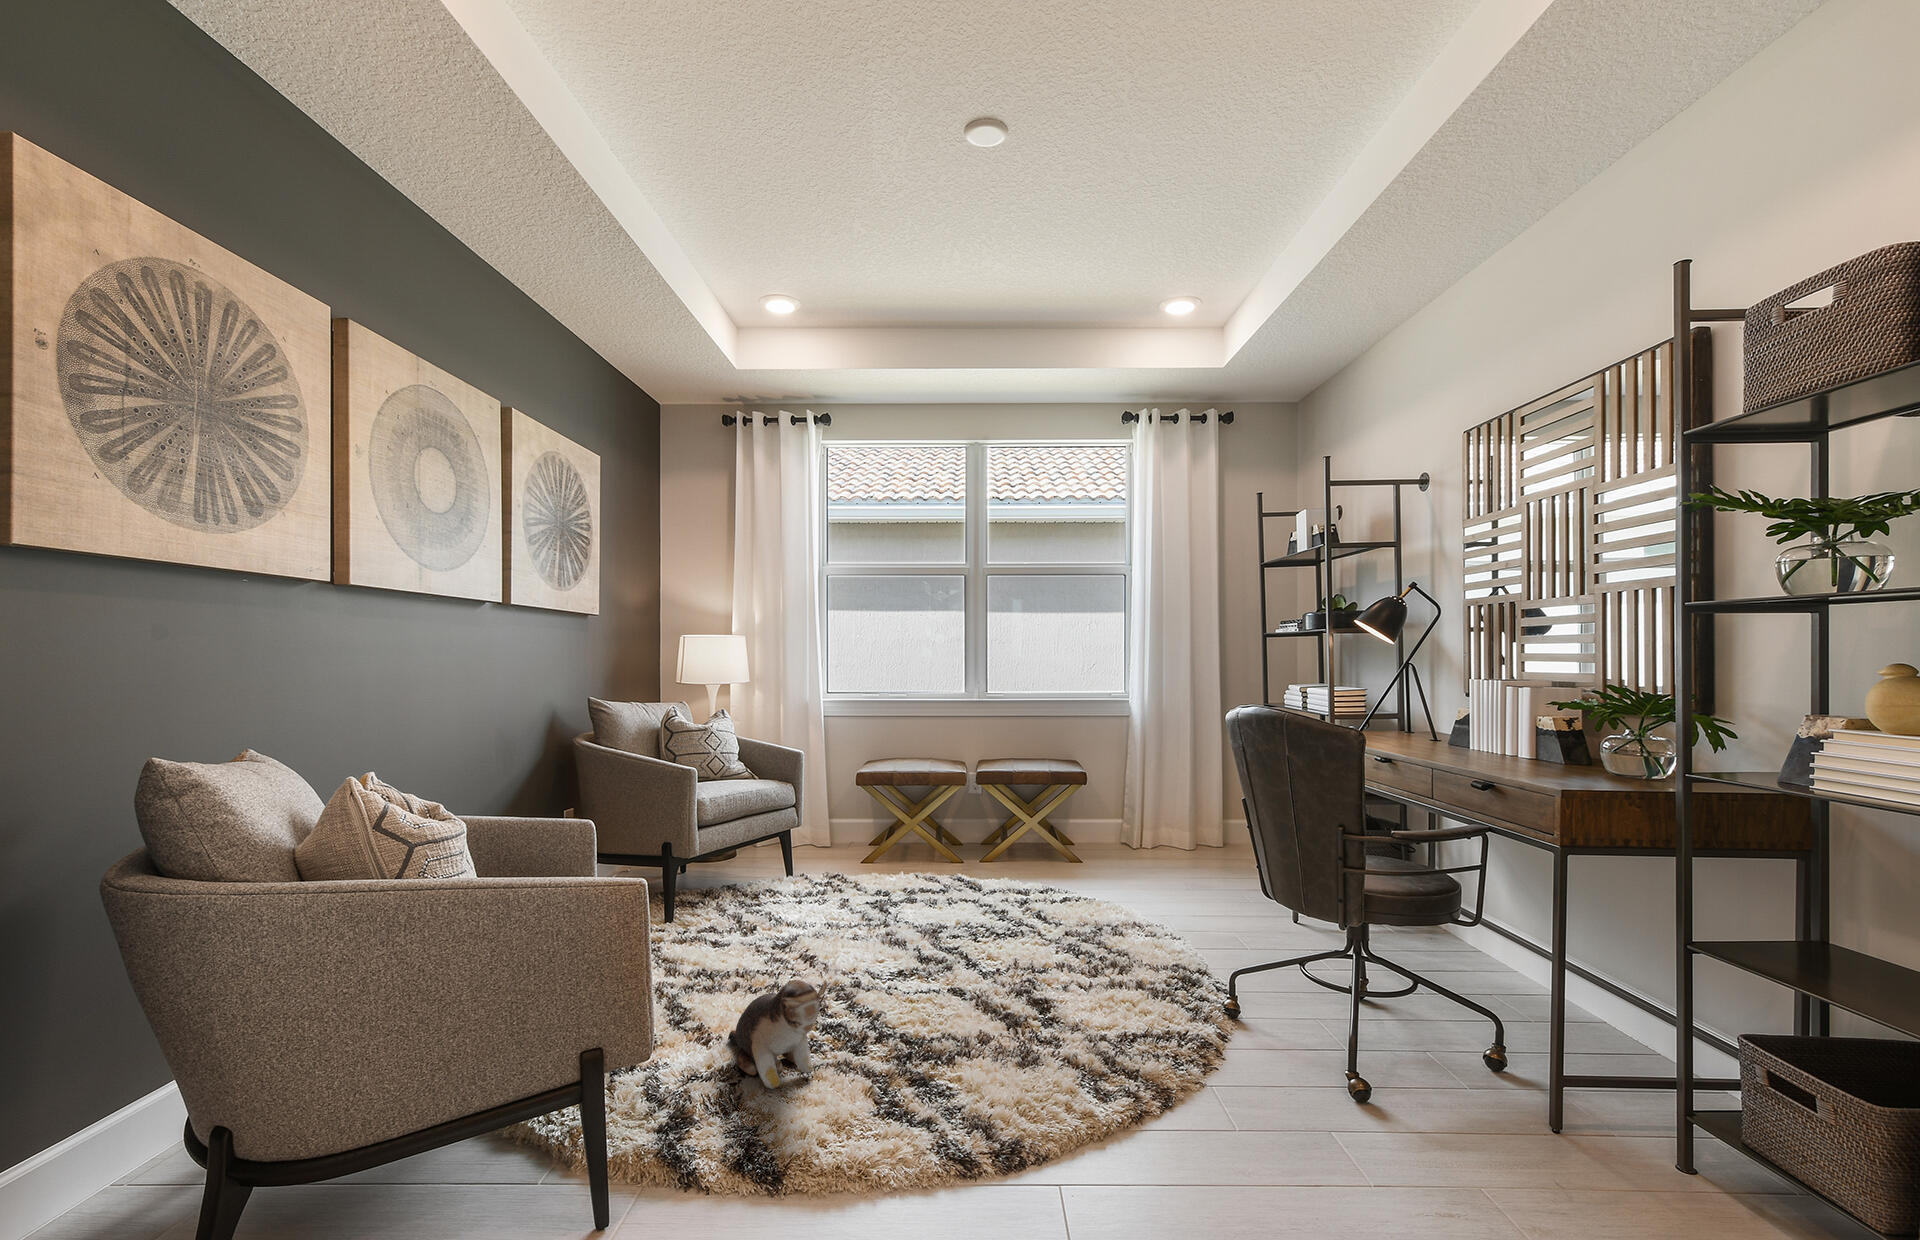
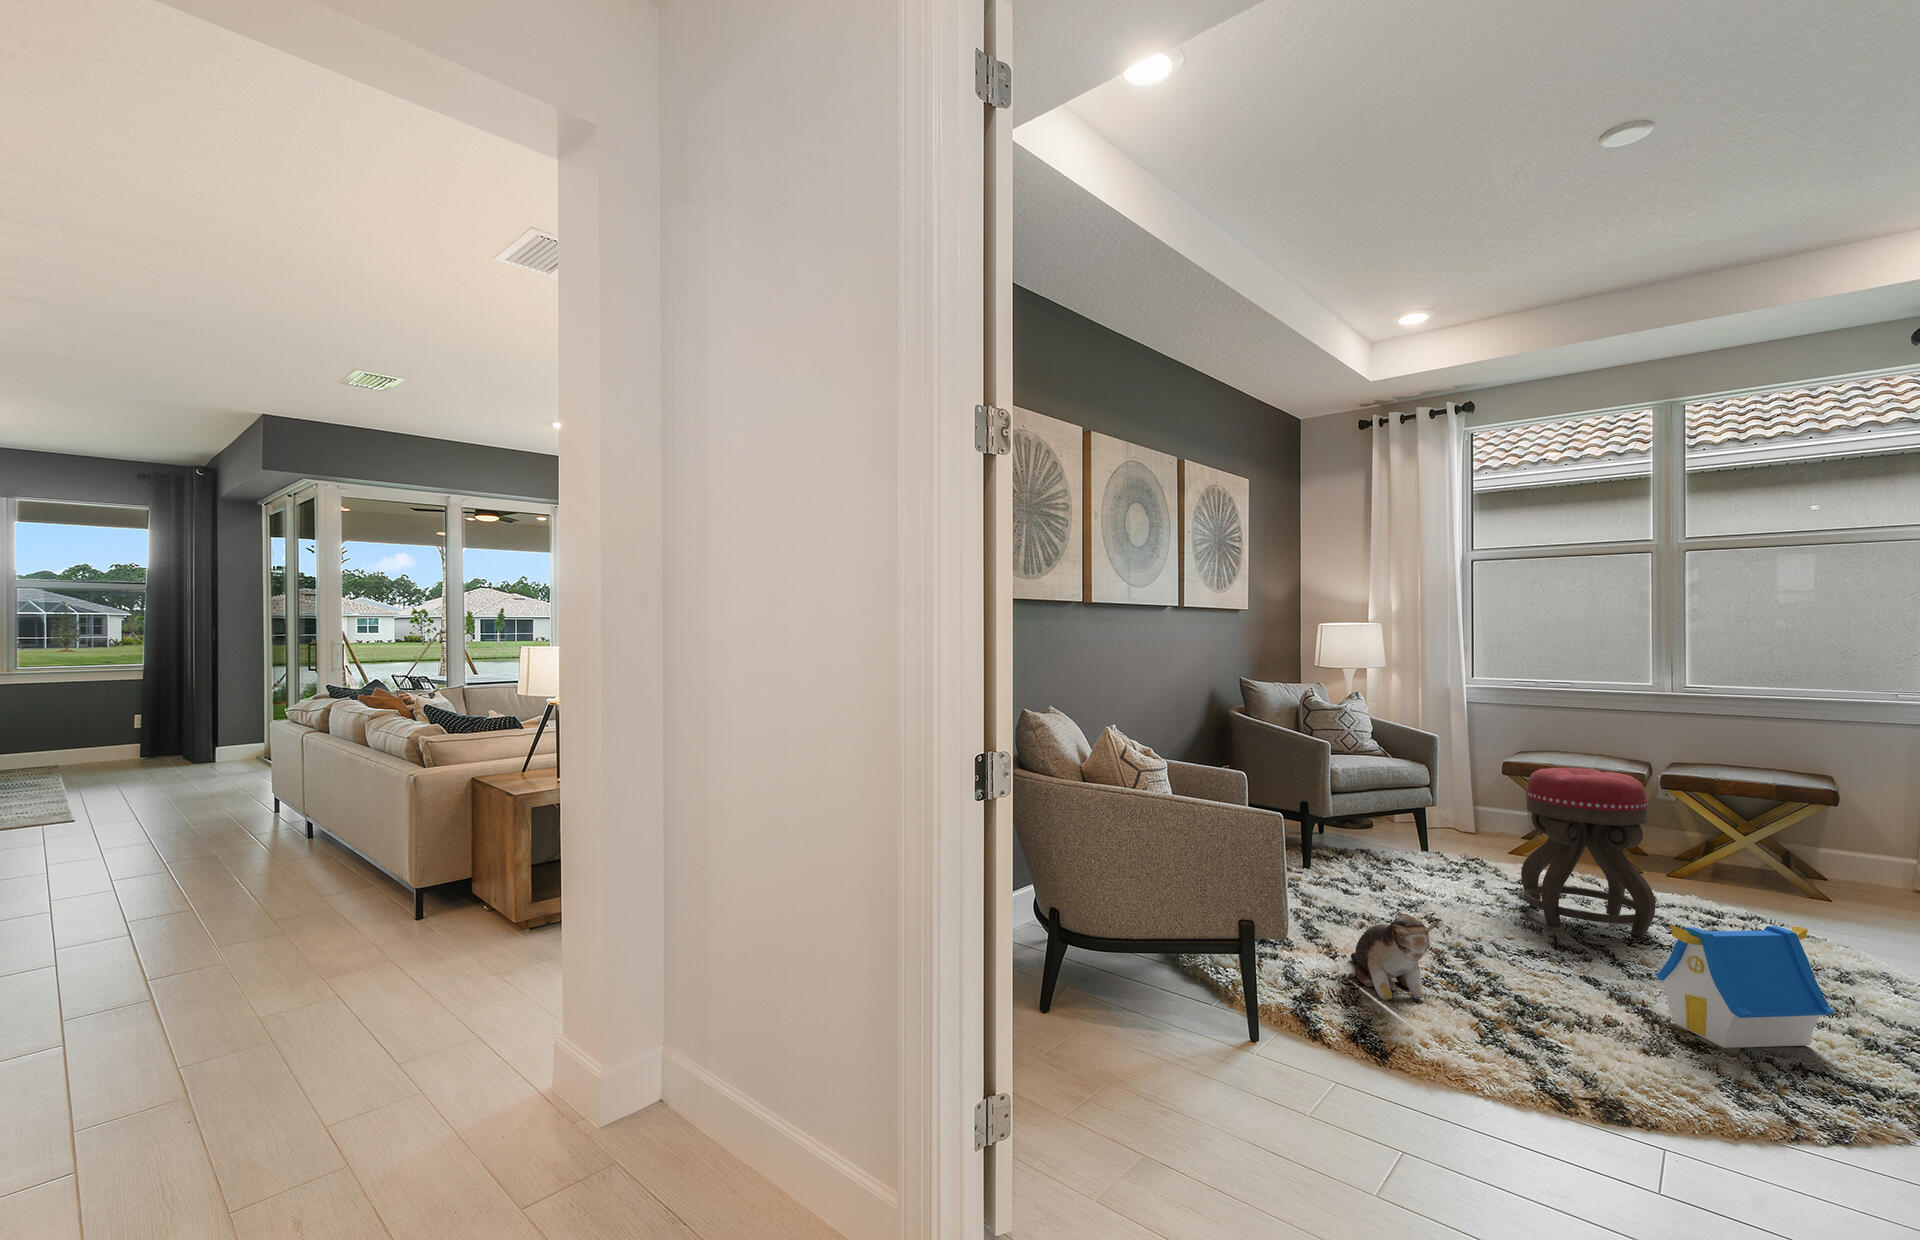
ottoman: none [883,774,993,939] -> present [1521,768,1656,937]
toy house: none [1011,907,1140,1040] -> present [1655,925,1834,1048]

